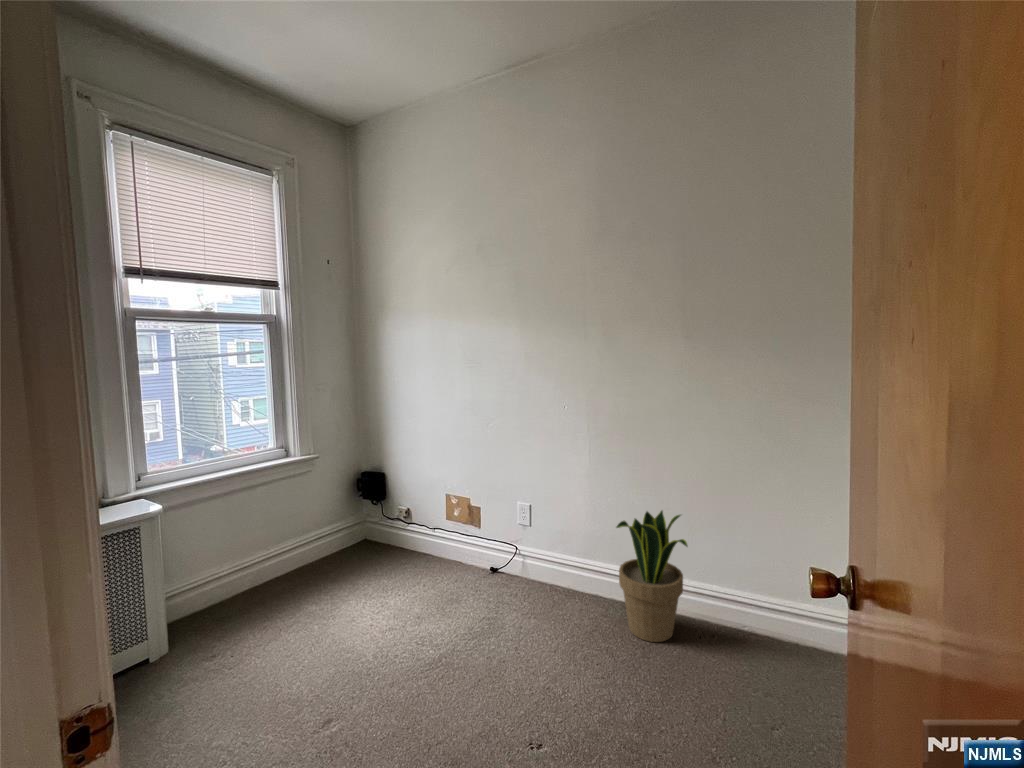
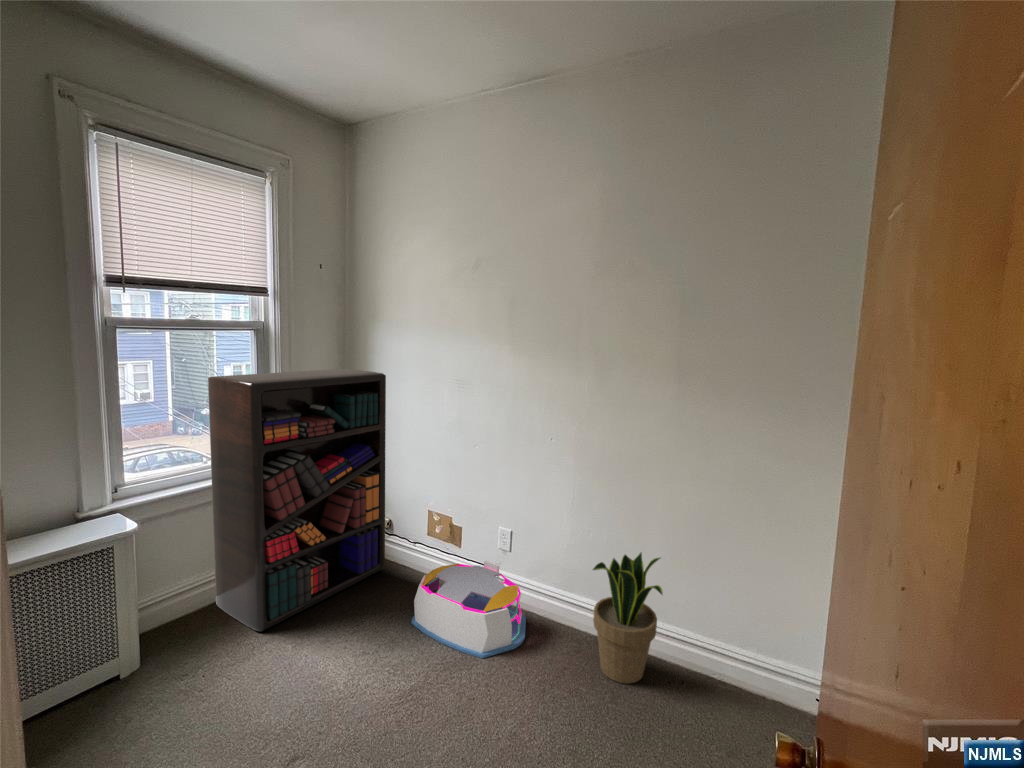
bookshelf: none [226,361,405,616] -> present [208,369,386,632]
storage bin: none [436,537,551,628] -> present [411,561,526,658]

